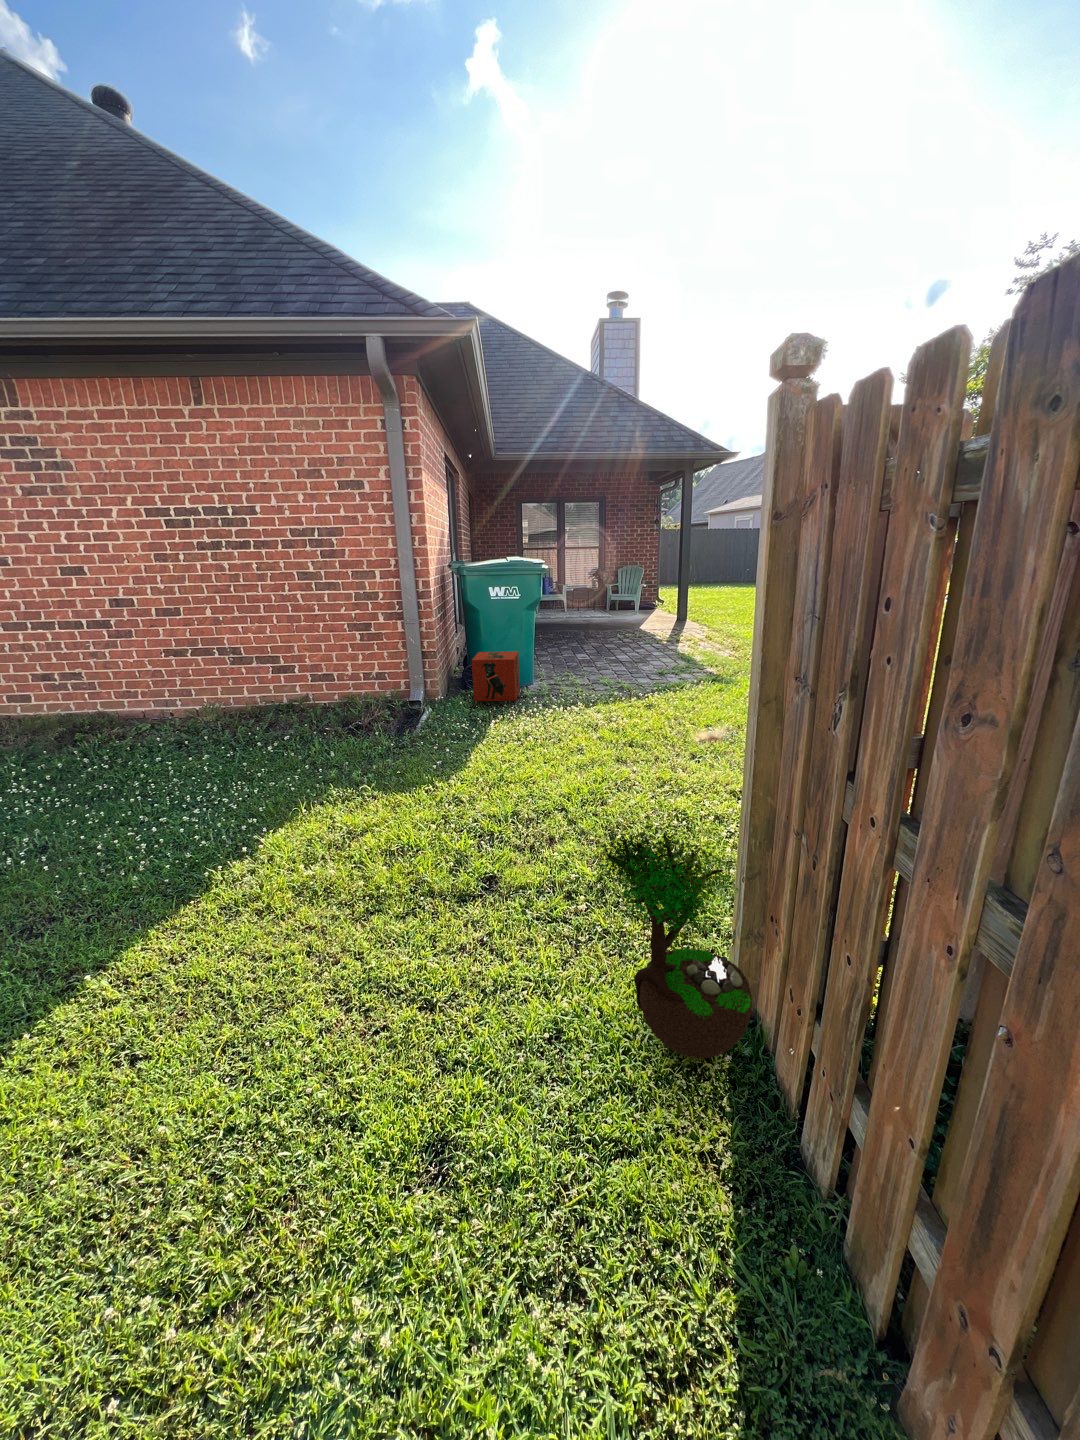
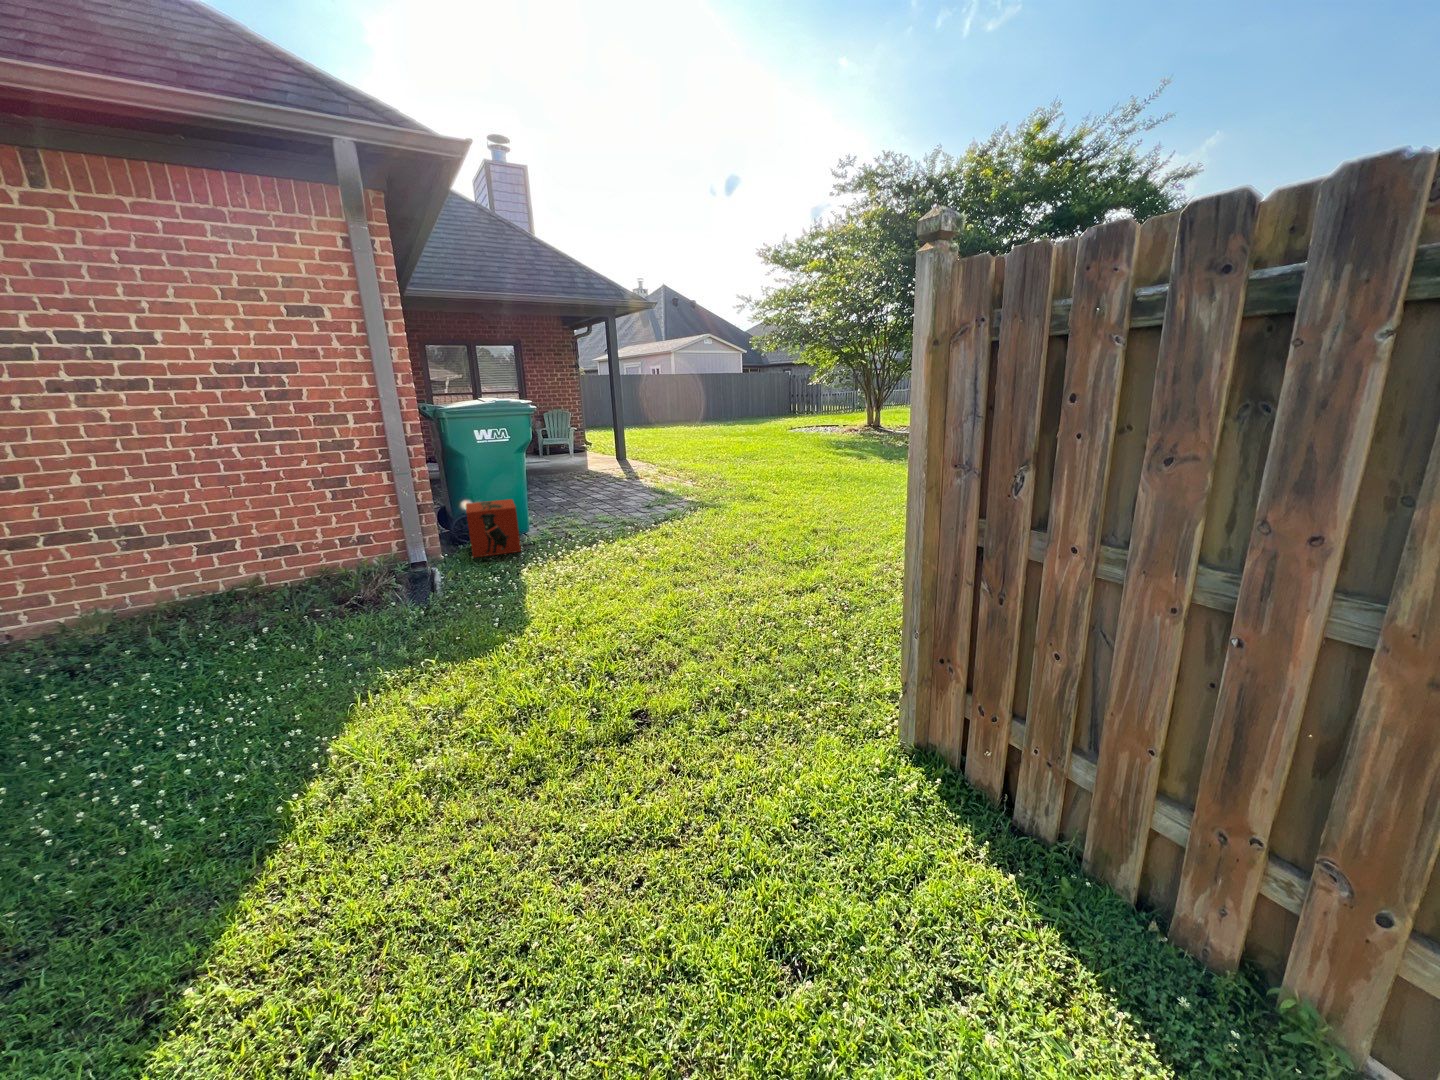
potted tree: present [596,804,752,1058] -> none [864,629,1033,871]

